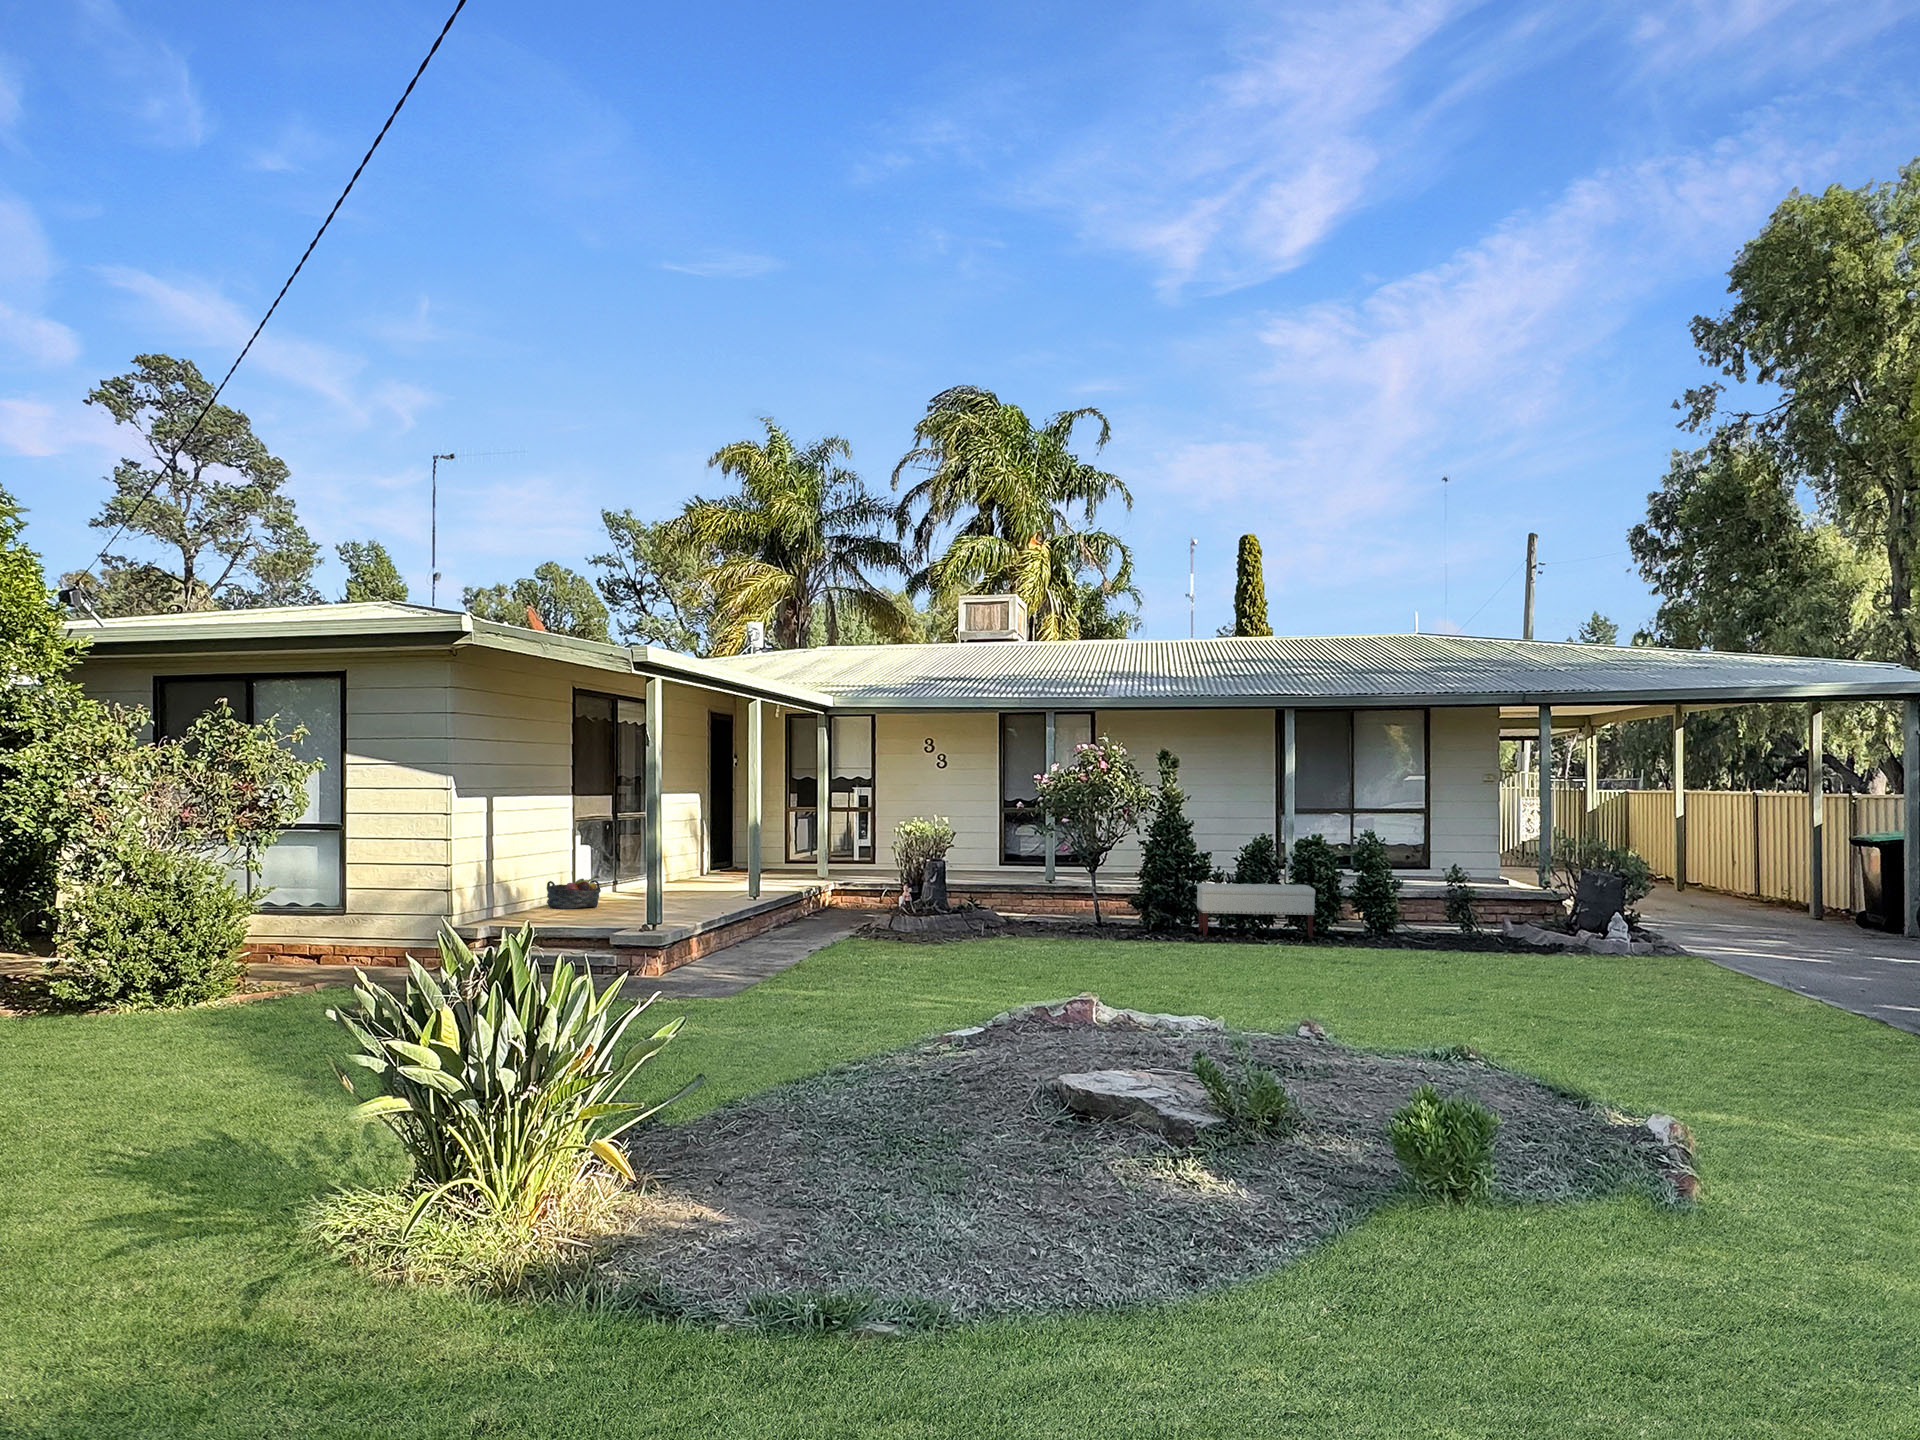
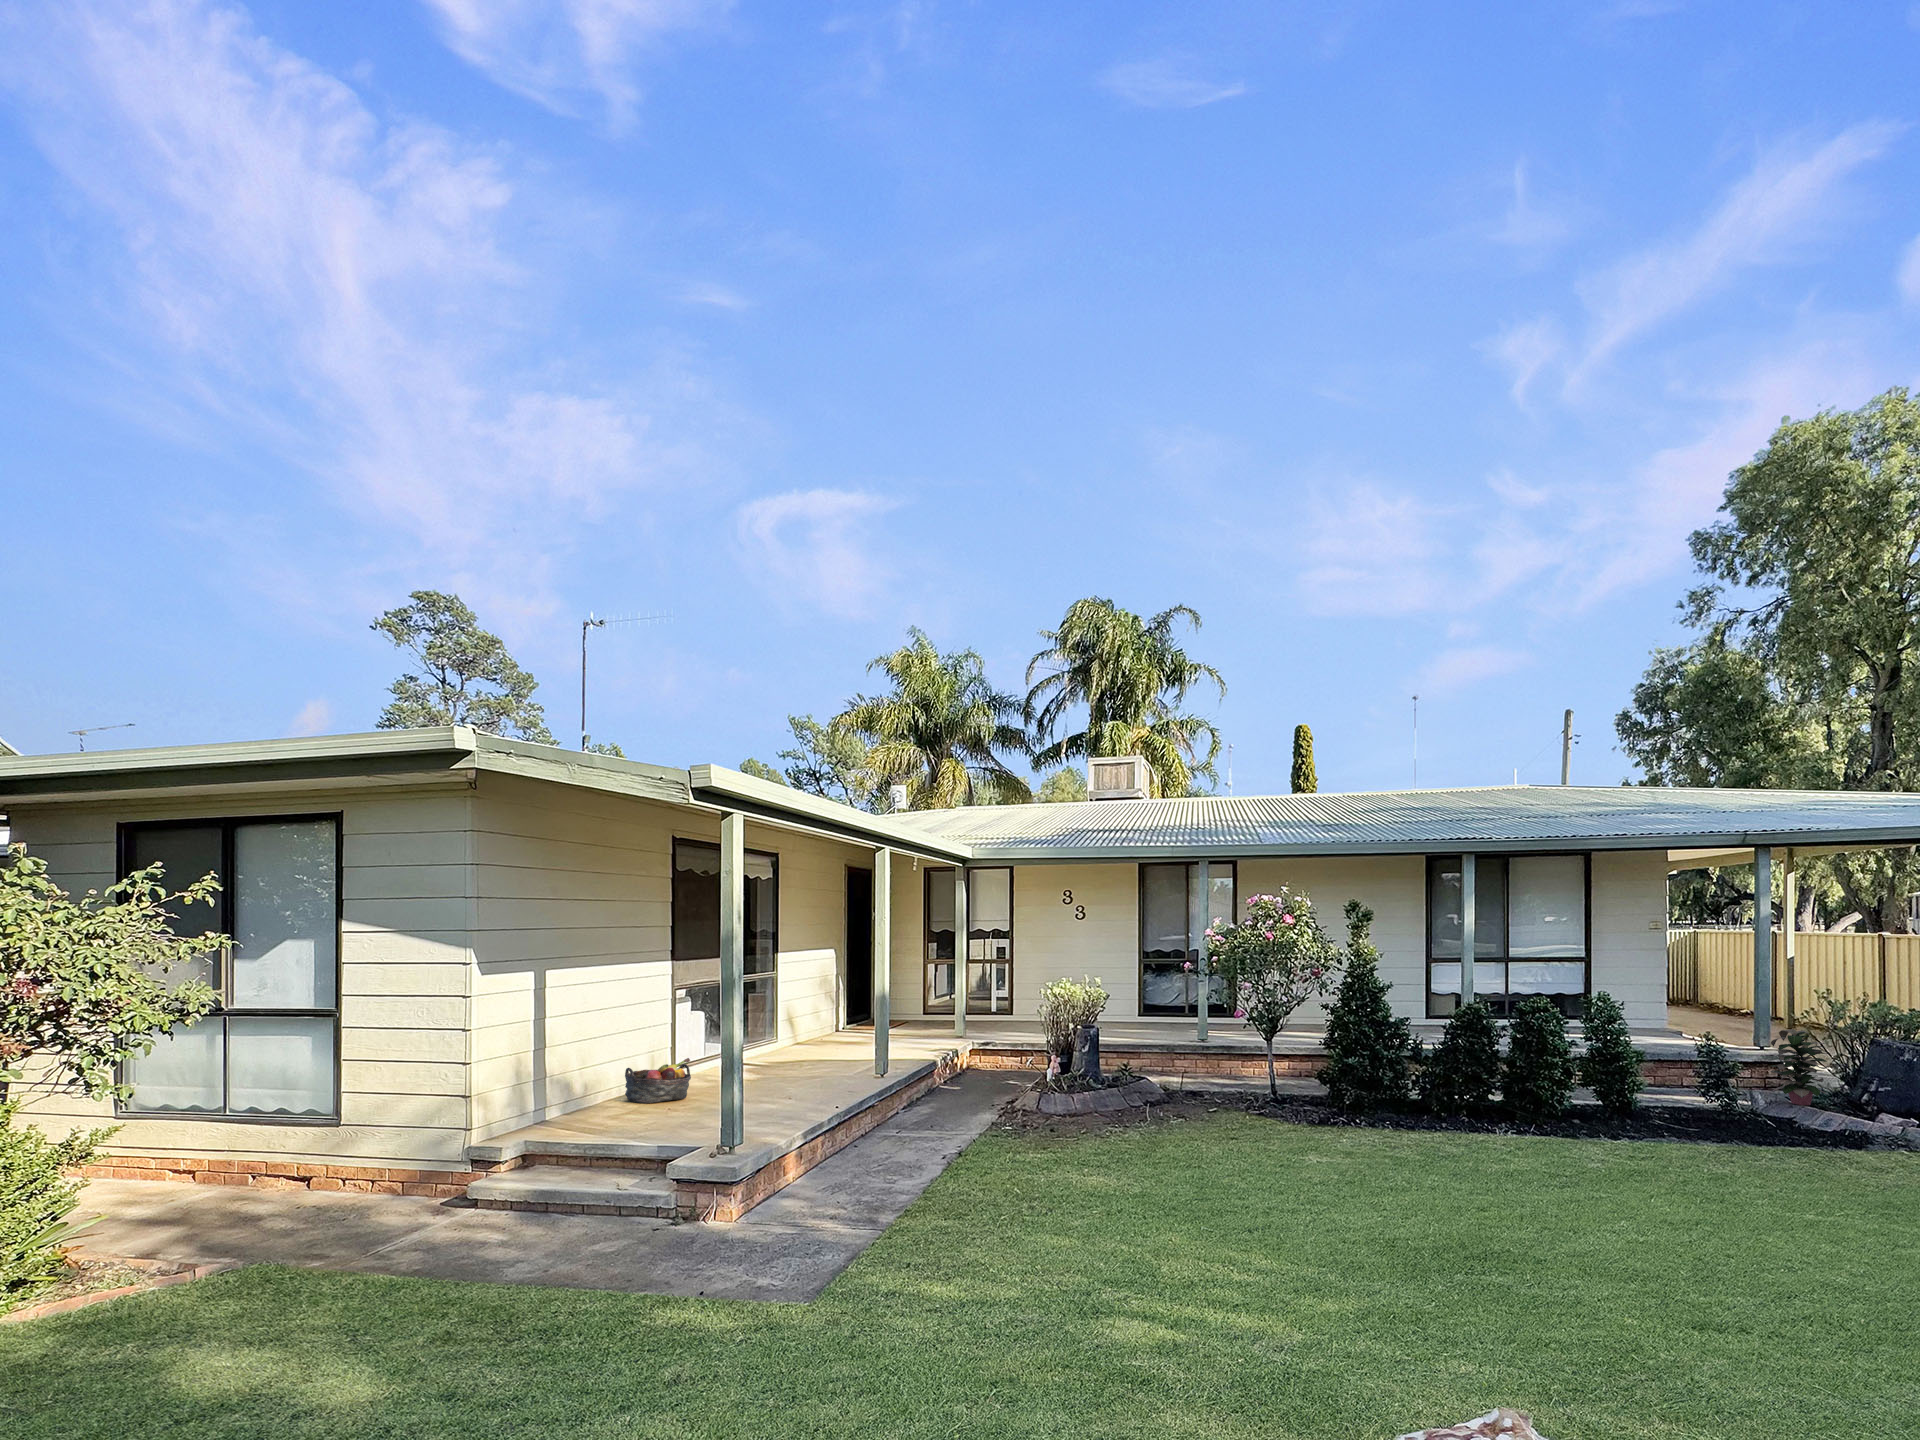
decorative plant: none [1502,867,1550,928] -> present [1770,1029,1828,1105]
bench: present [1197,883,1316,938] -> none [1410,1058,1569,1130]

